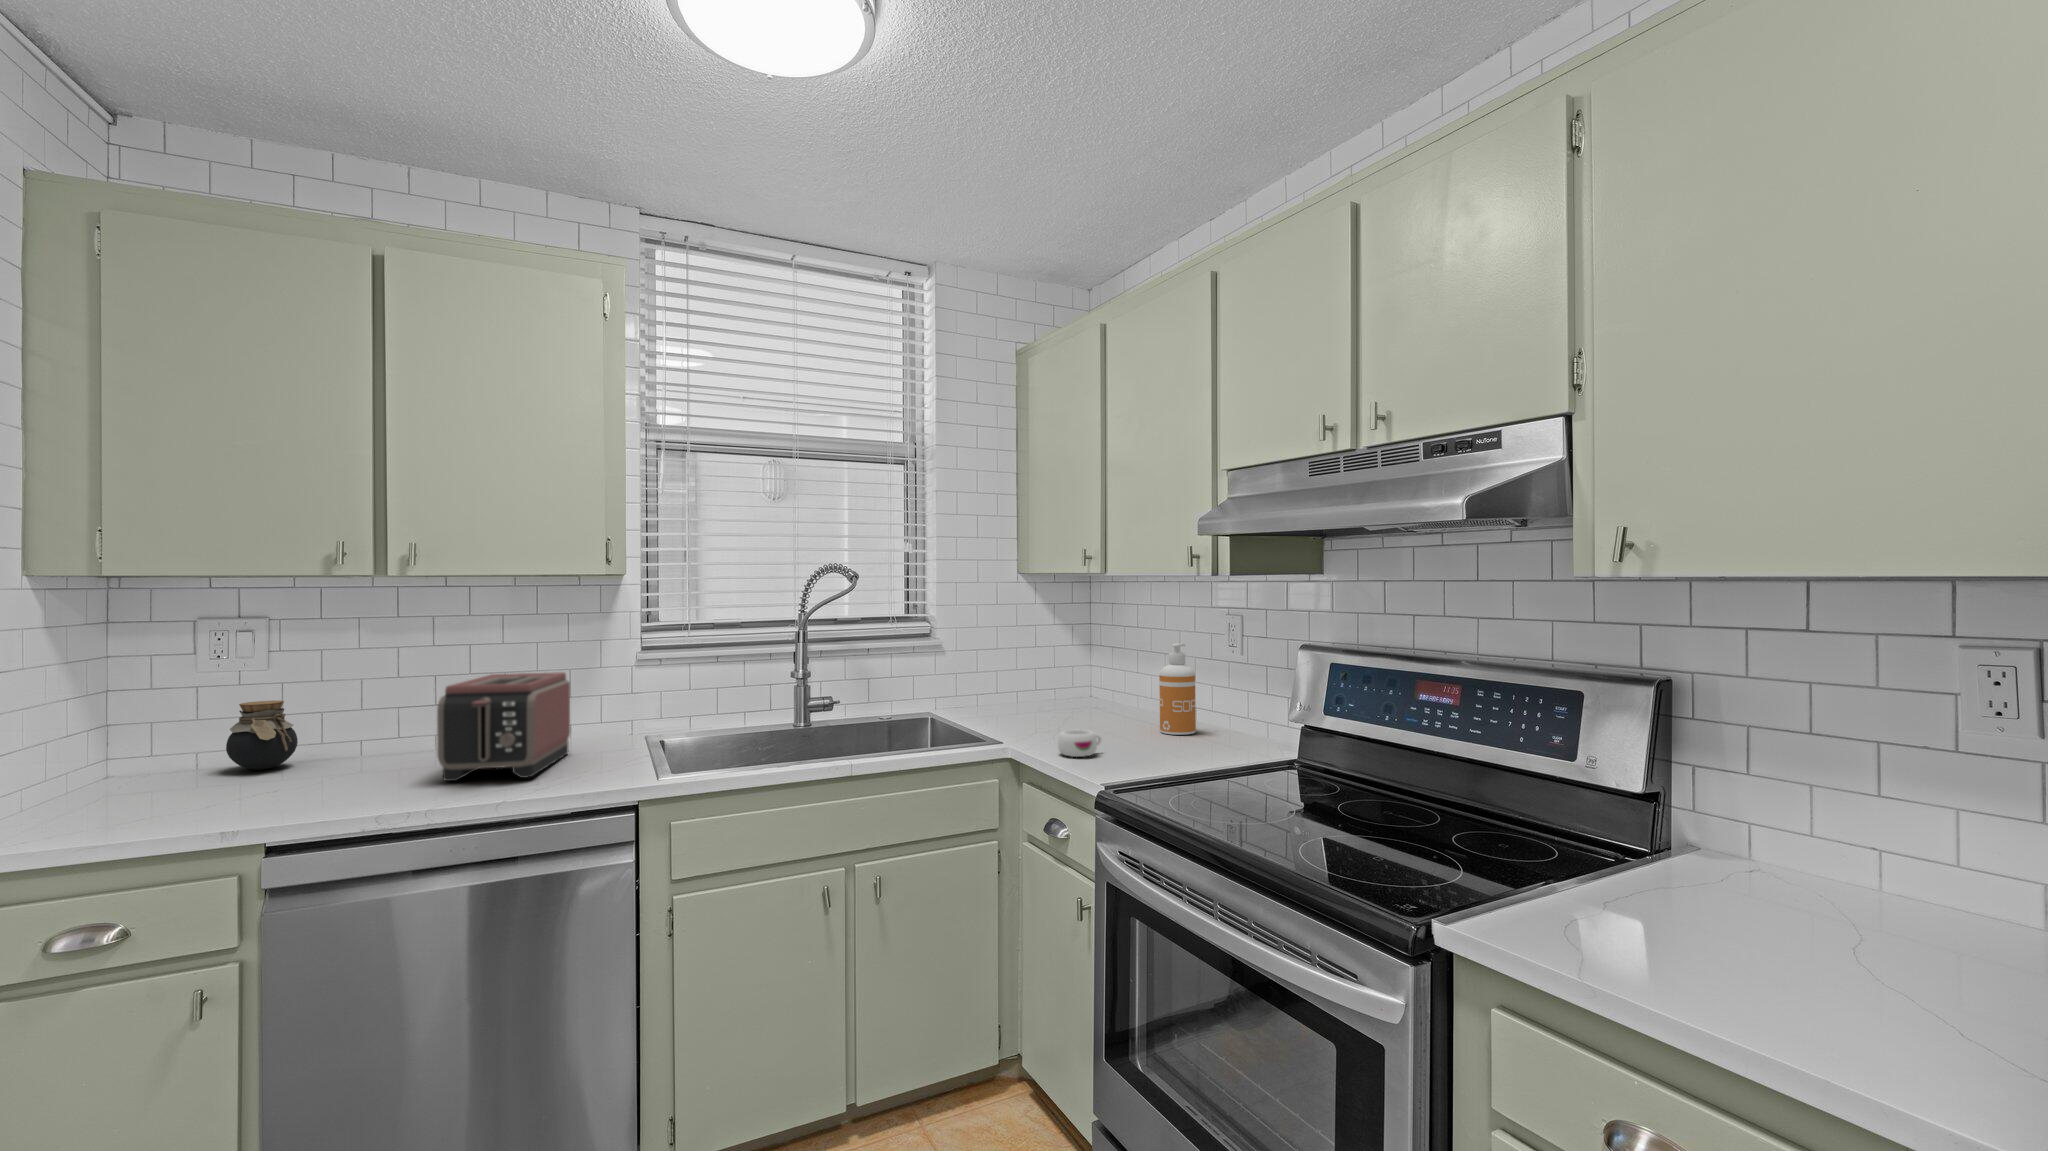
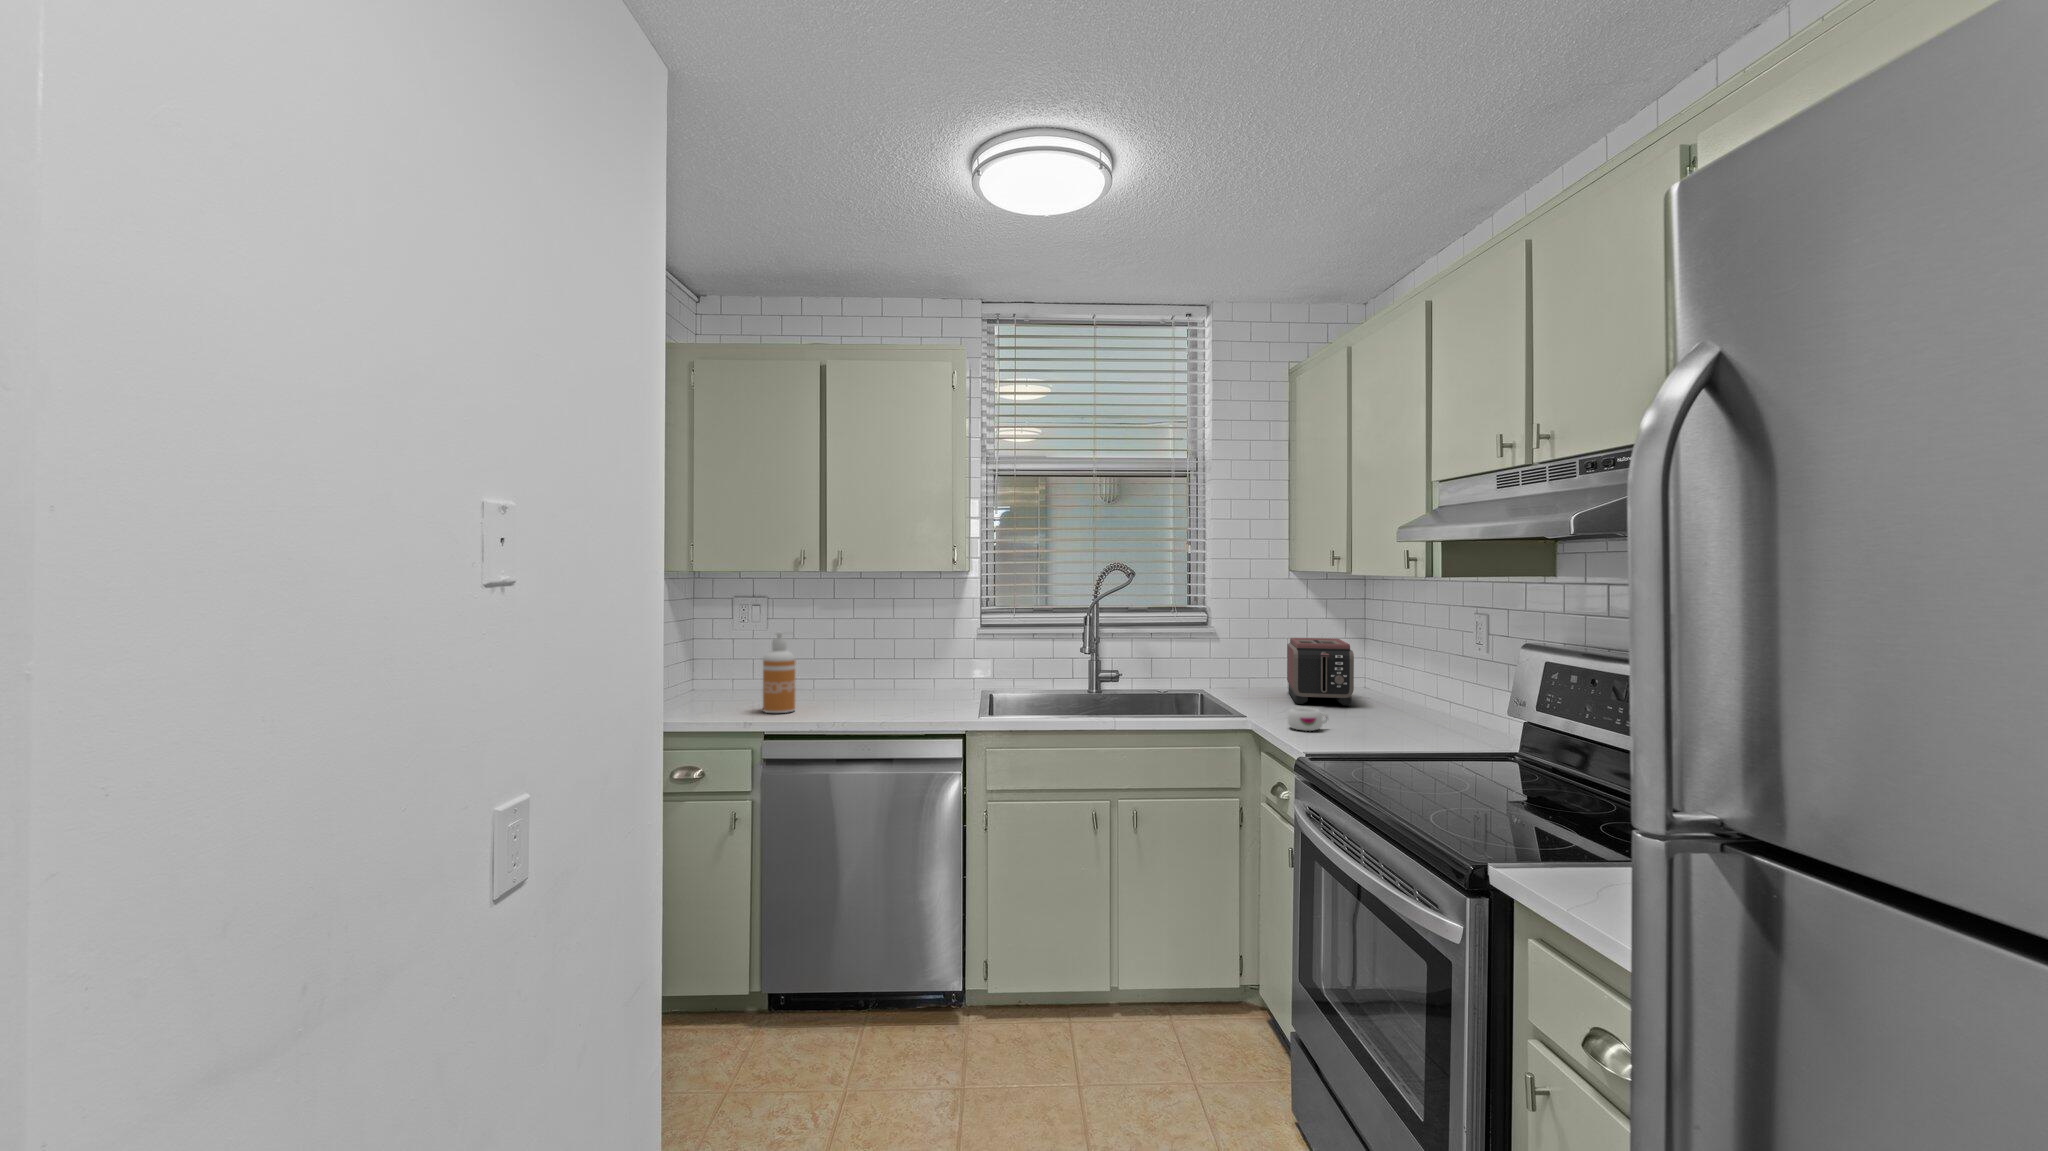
soap dispenser: present [1159,644,1196,735] -> present [763,632,795,713]
toaster: present [437,672,570,781] -> present [1287,638,1354,706]
jar: present [226,701,298,770] -> none [724,651,762,695]

